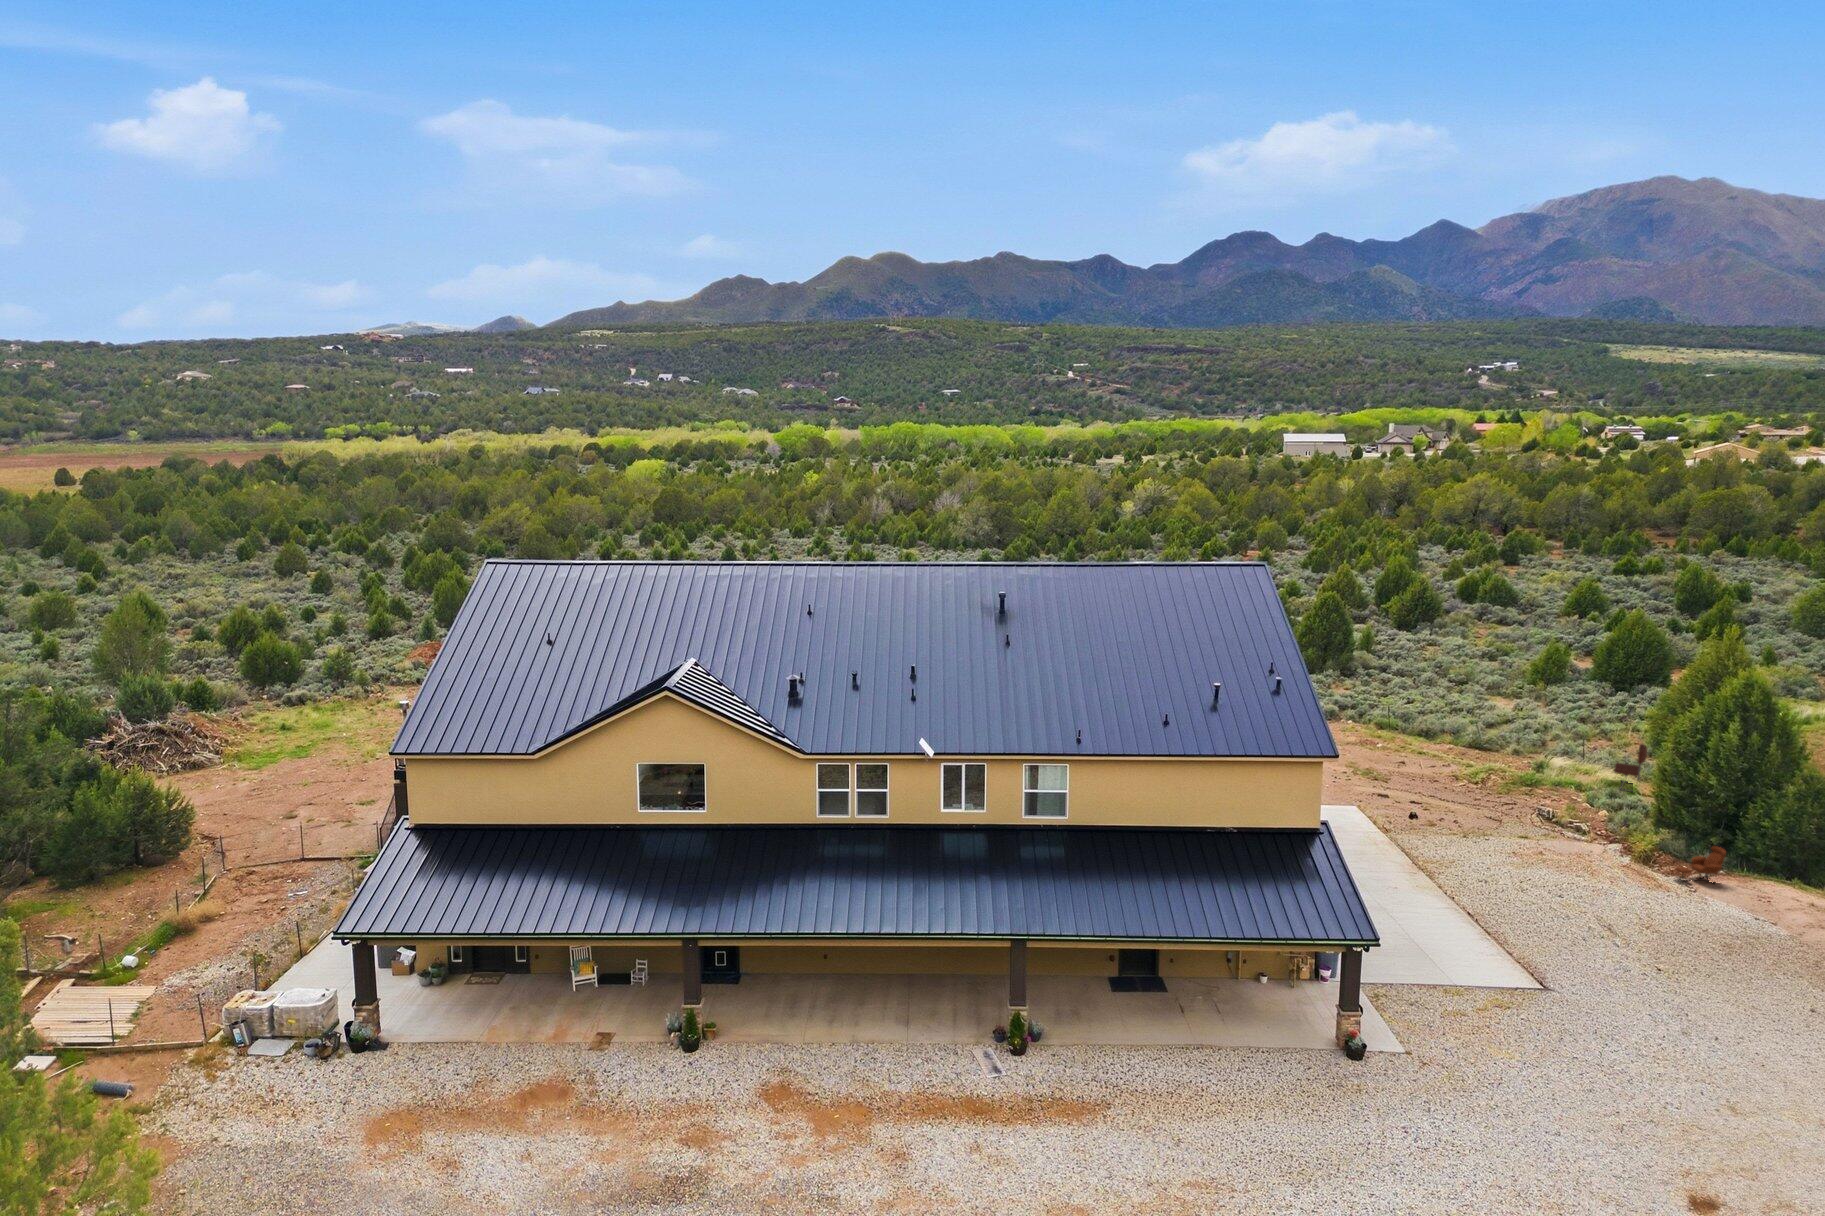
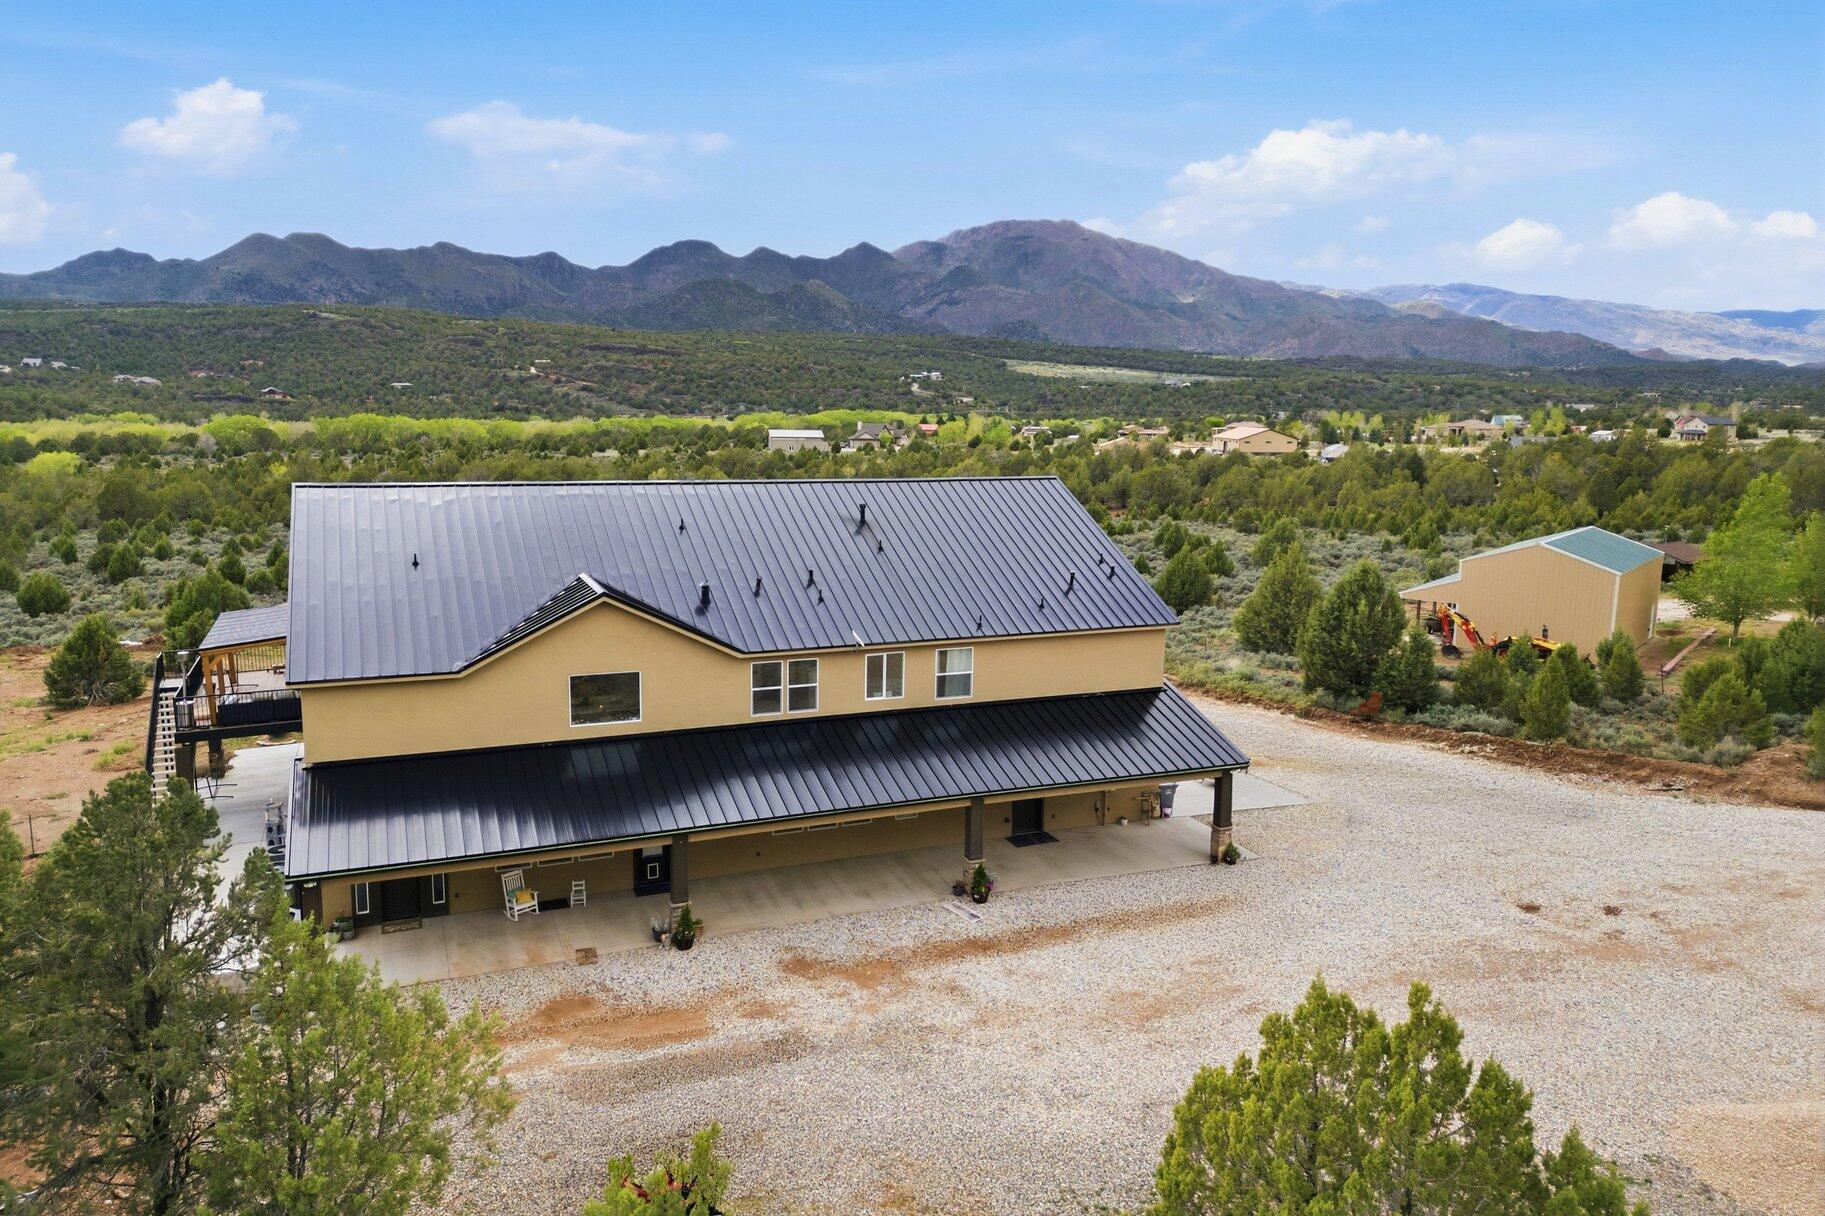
bench: present [1614,744,1647,792] -> none [1267,628,1291,667]

